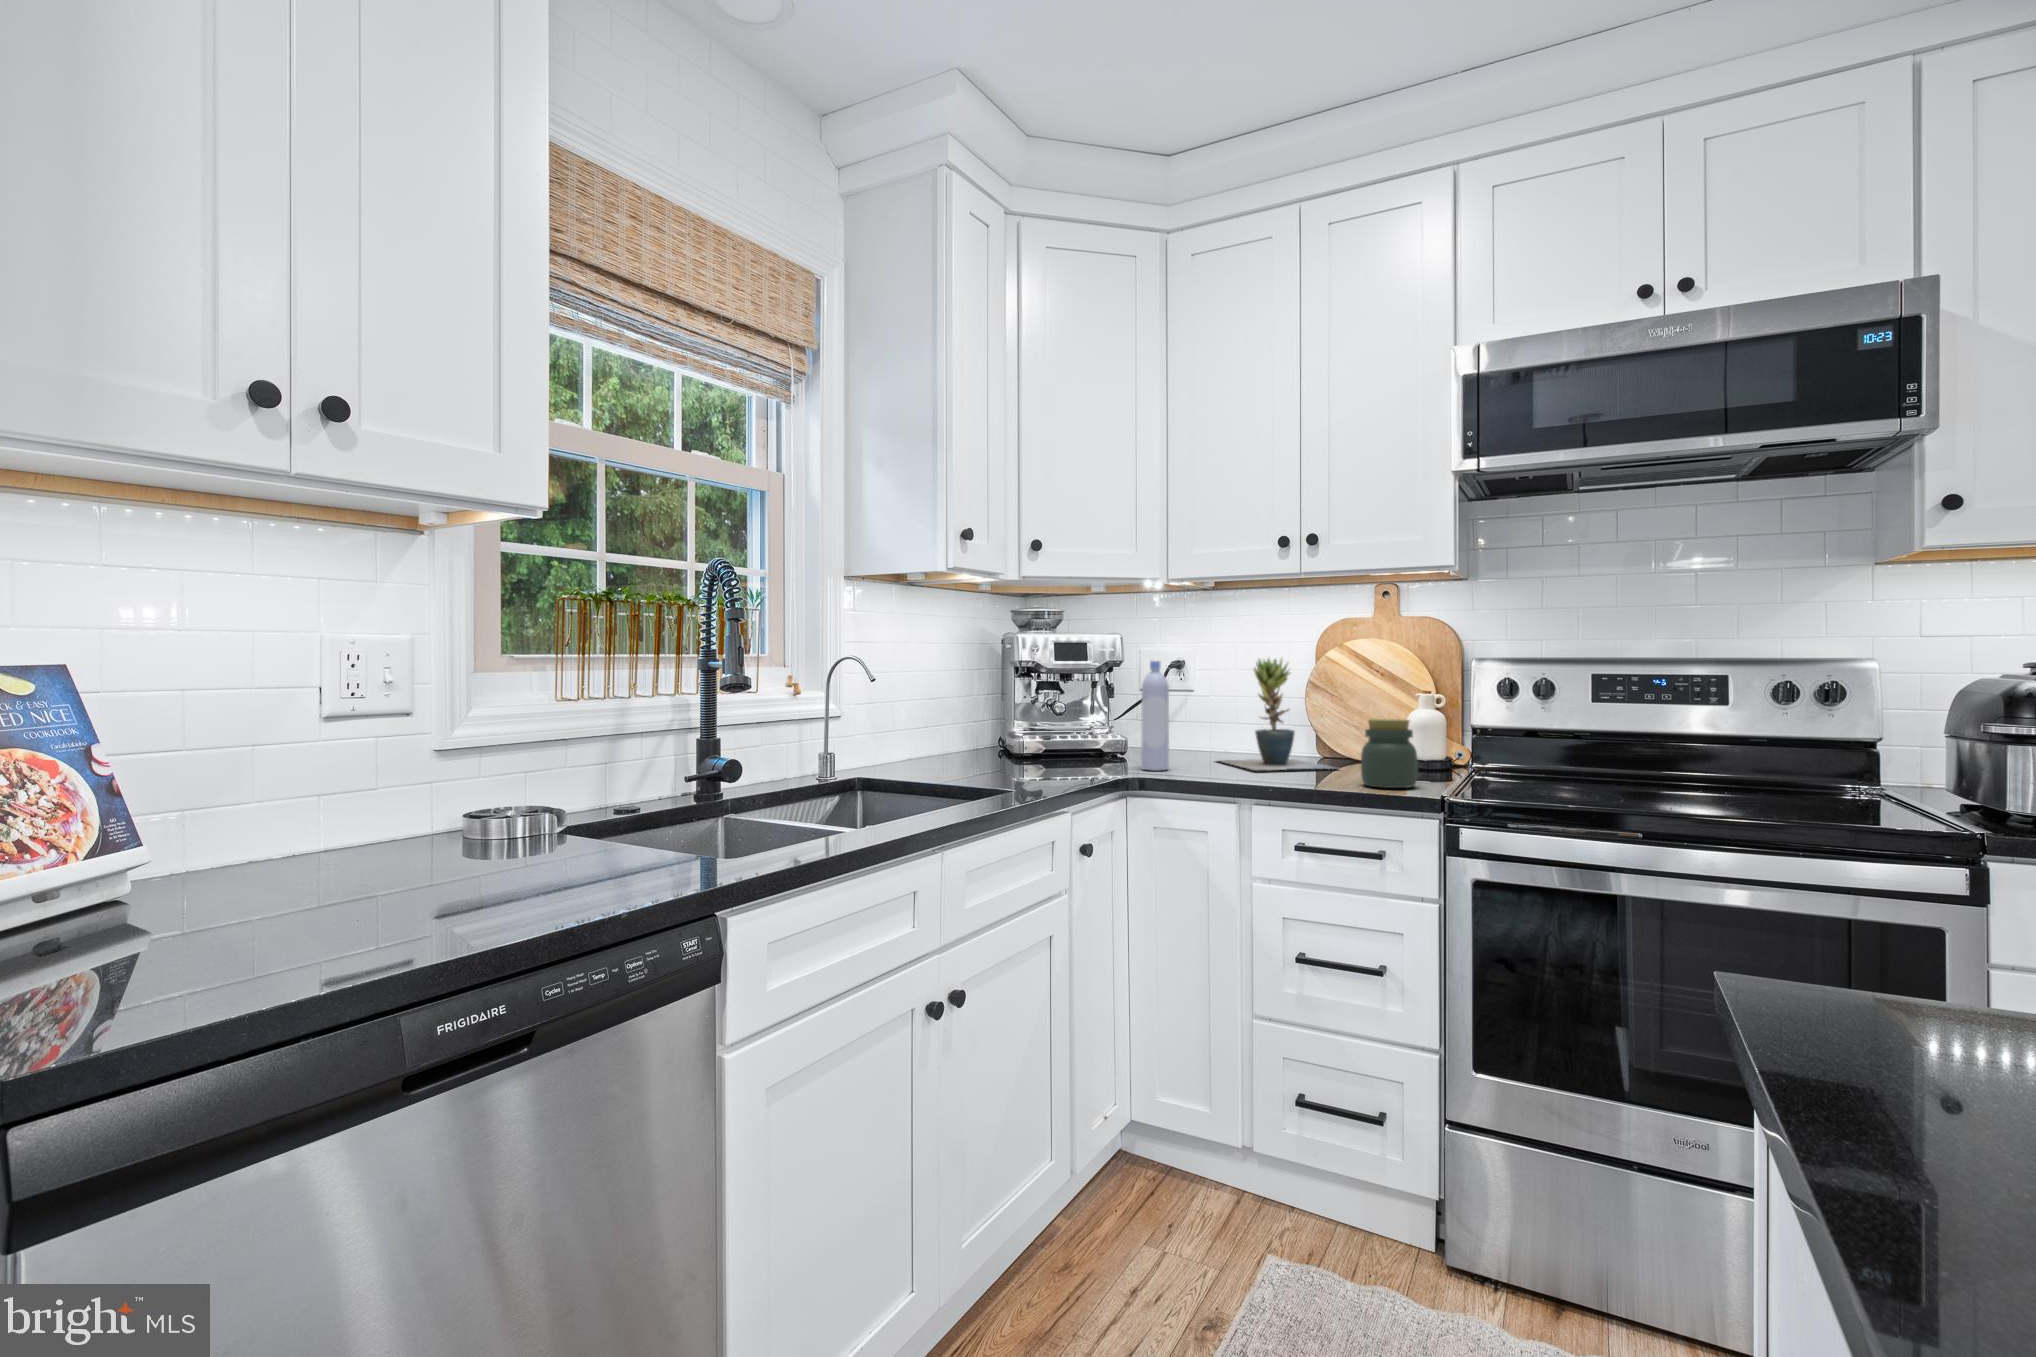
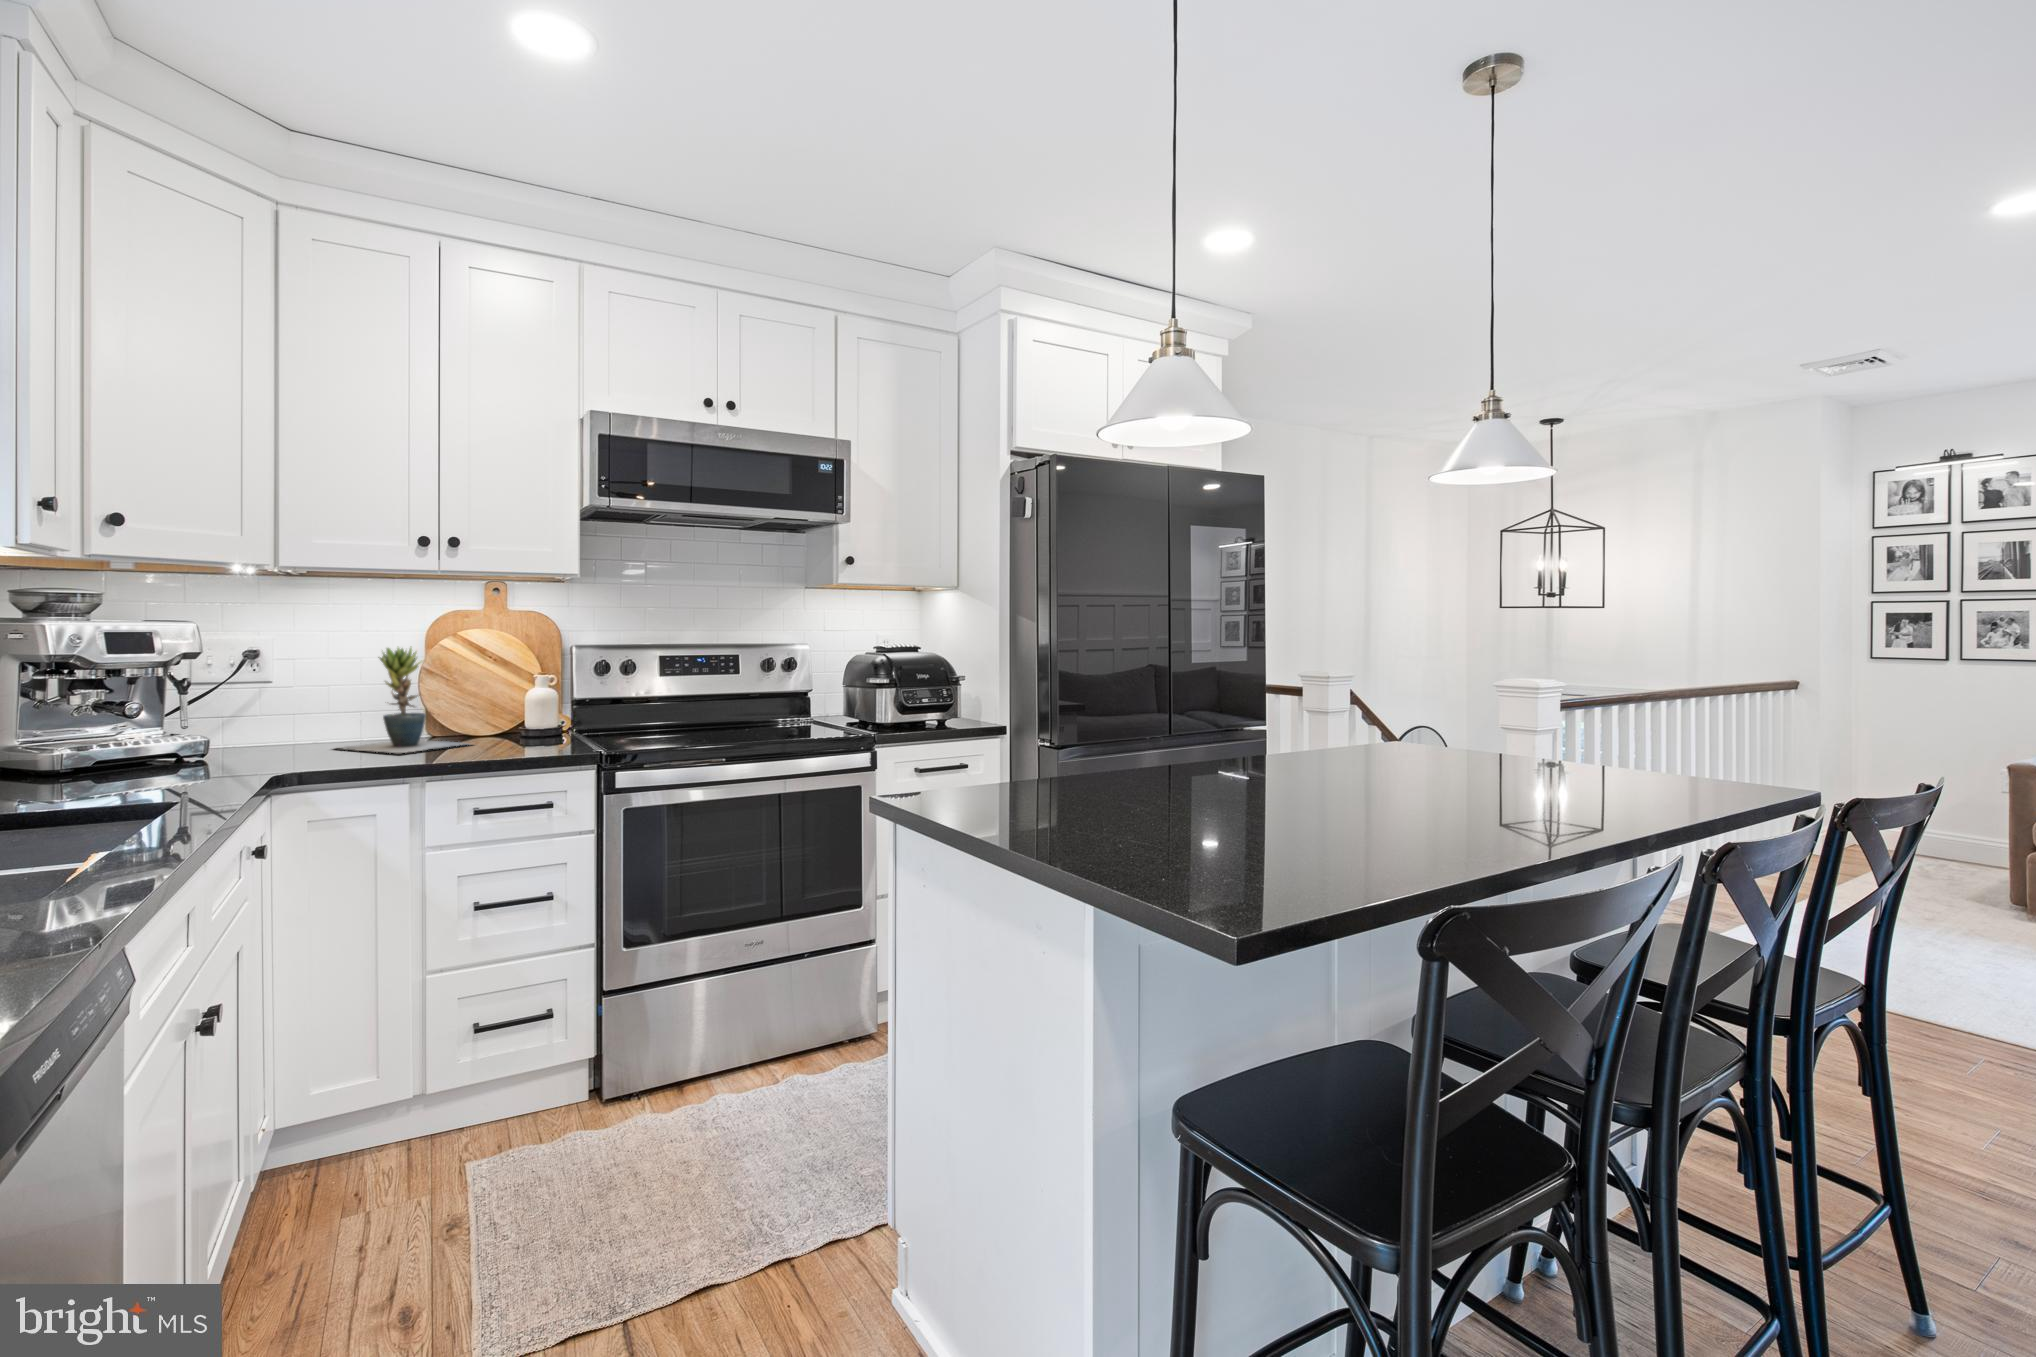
bottle: present [1141,661,1169,771] -> none [262,652,300,765]
jar: present [1361,719,1418,788] -> none [516,699,565,756]

